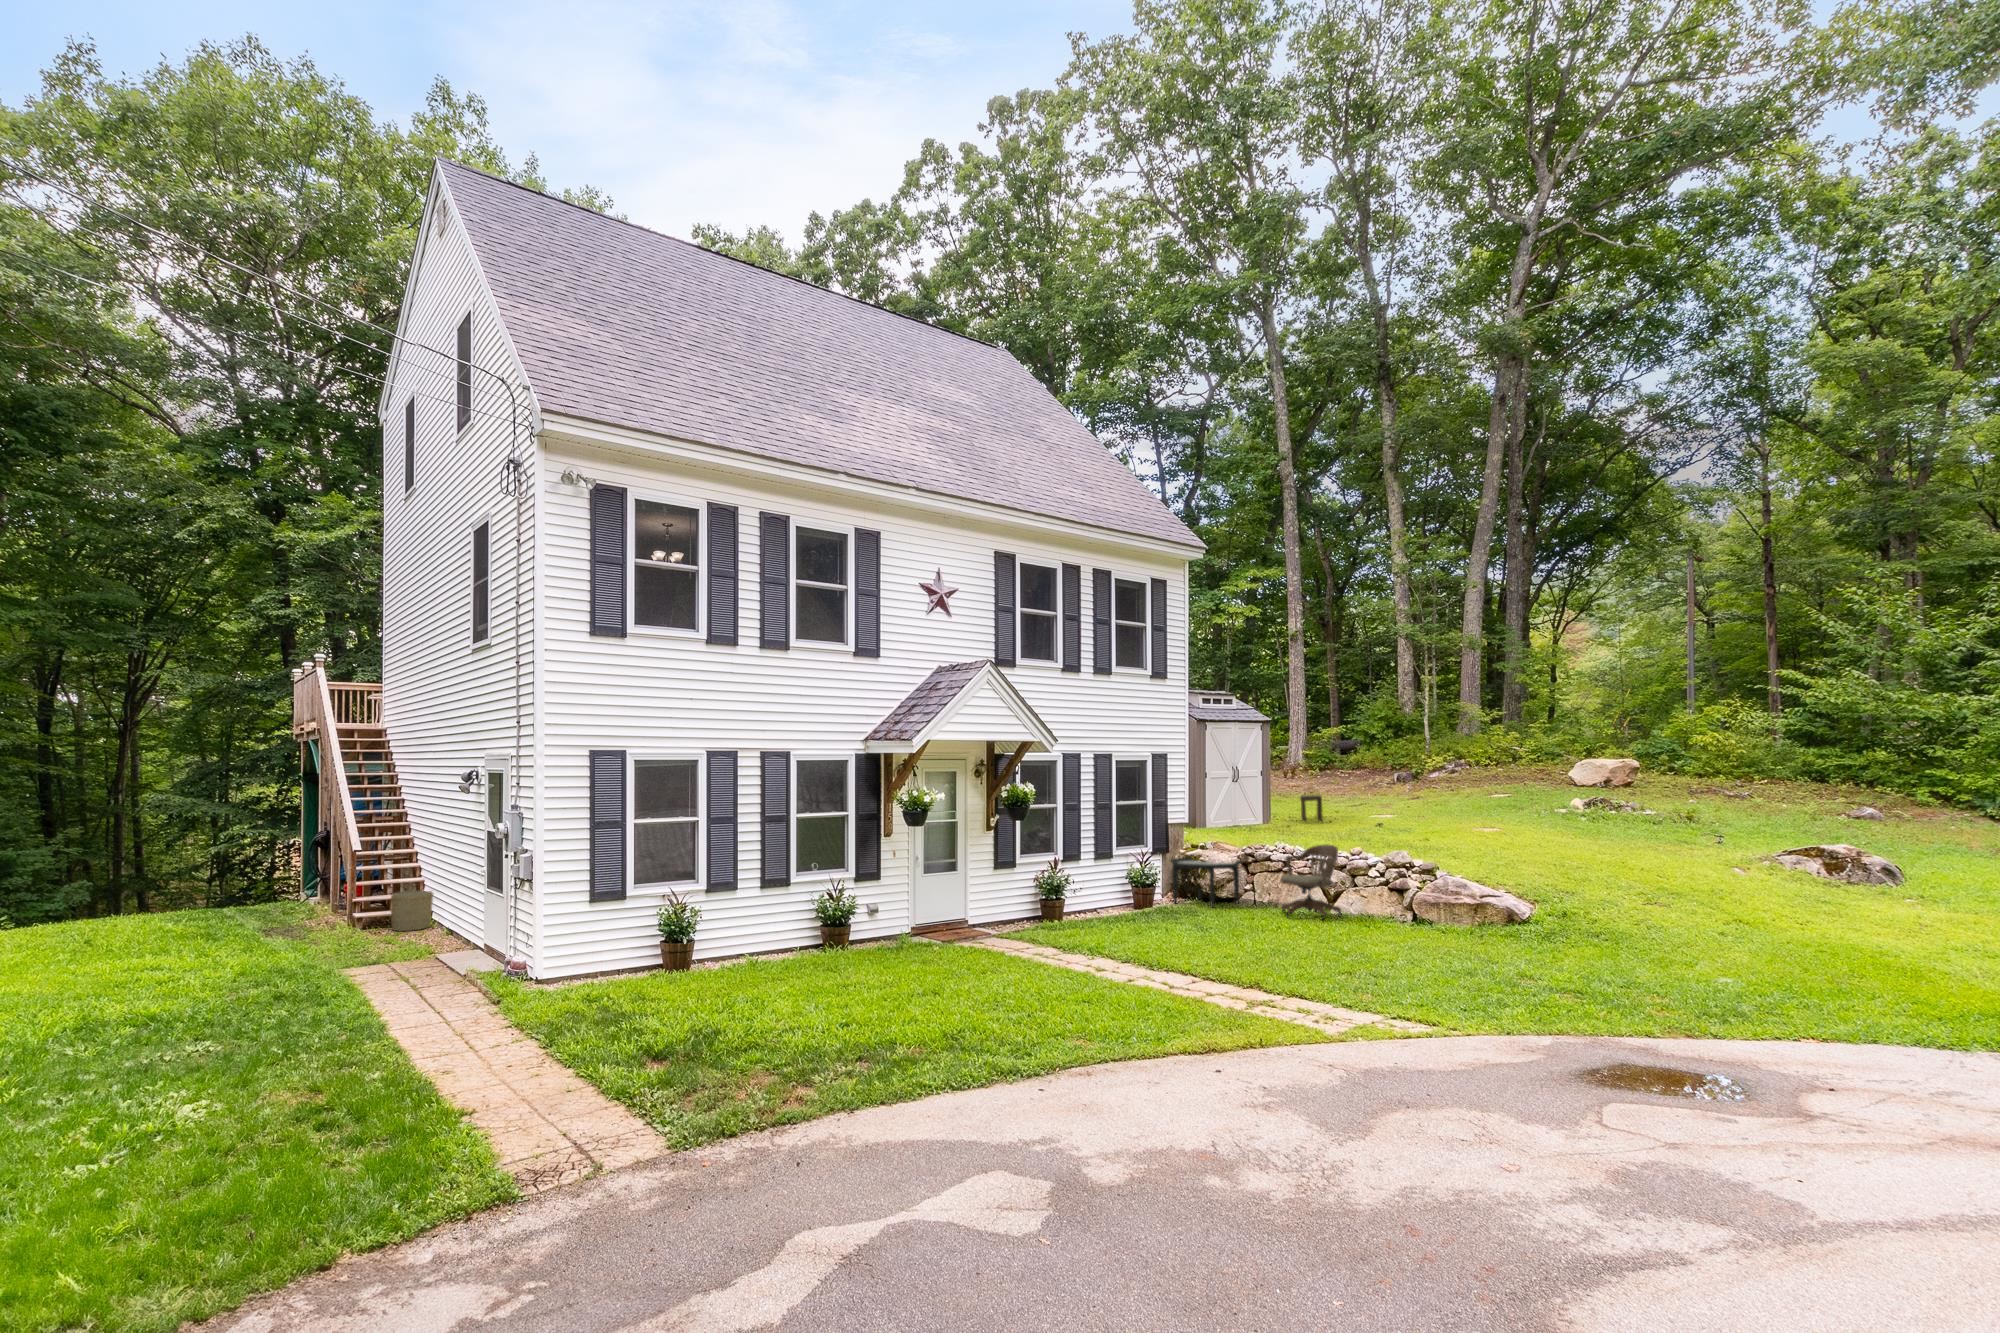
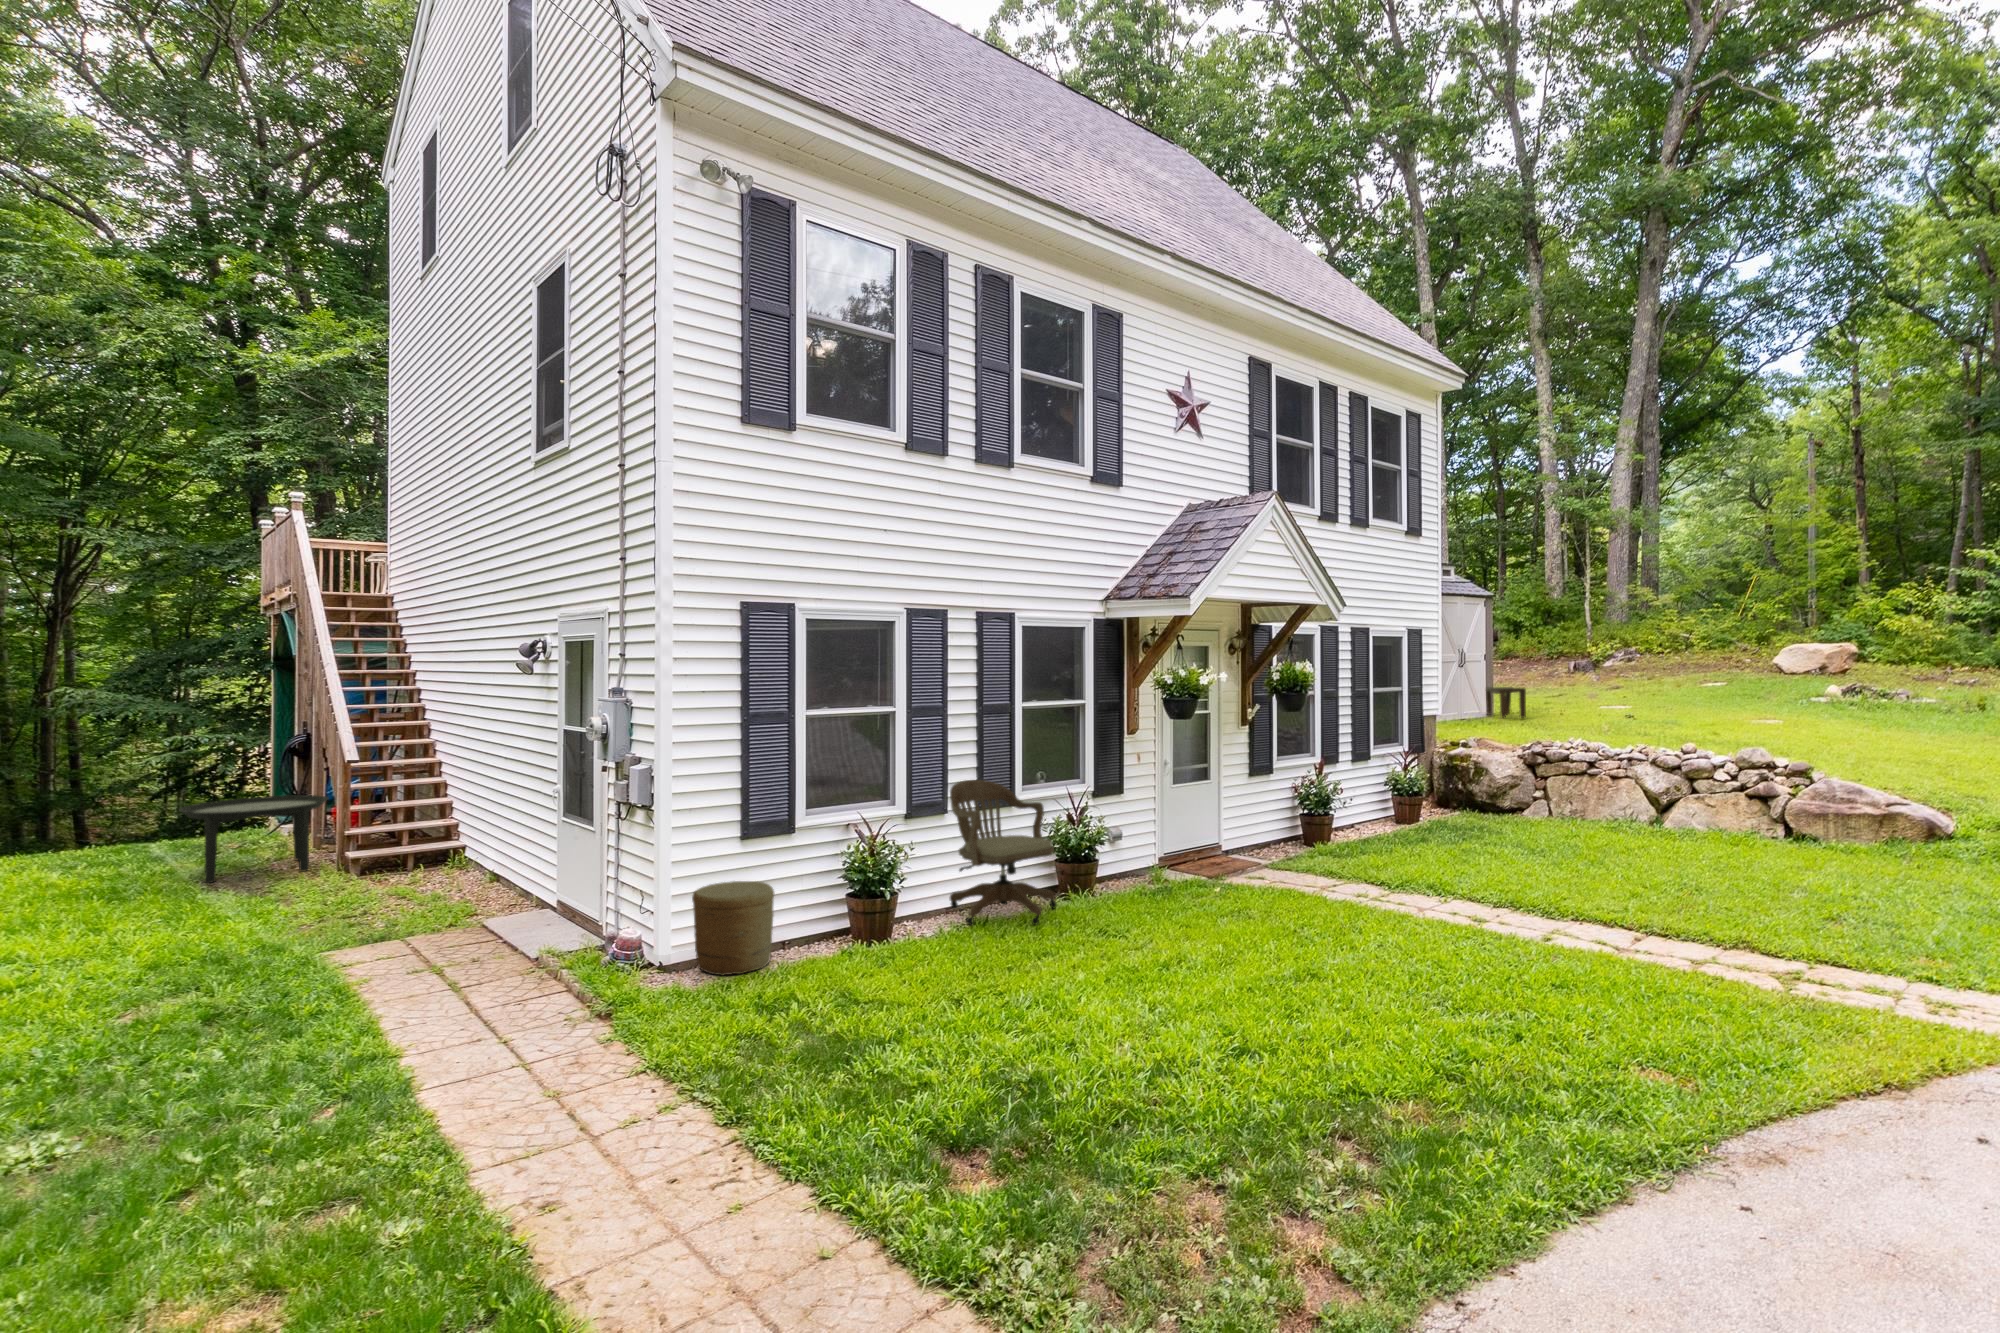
chair: present [1280,845,1342,920] -> present [950,780,1057,925]
round table: present [1170,857,1241,908] -> present [179,795,328,883]
woven basket: present [391,891,433,931] -> present [692,881,774,975]

